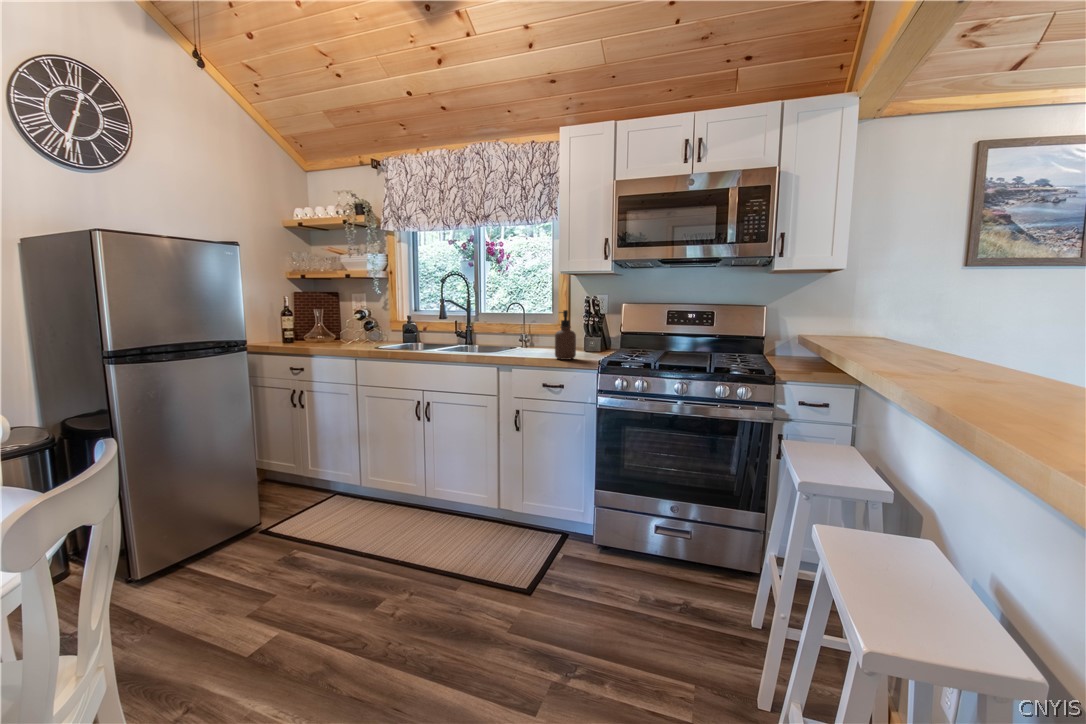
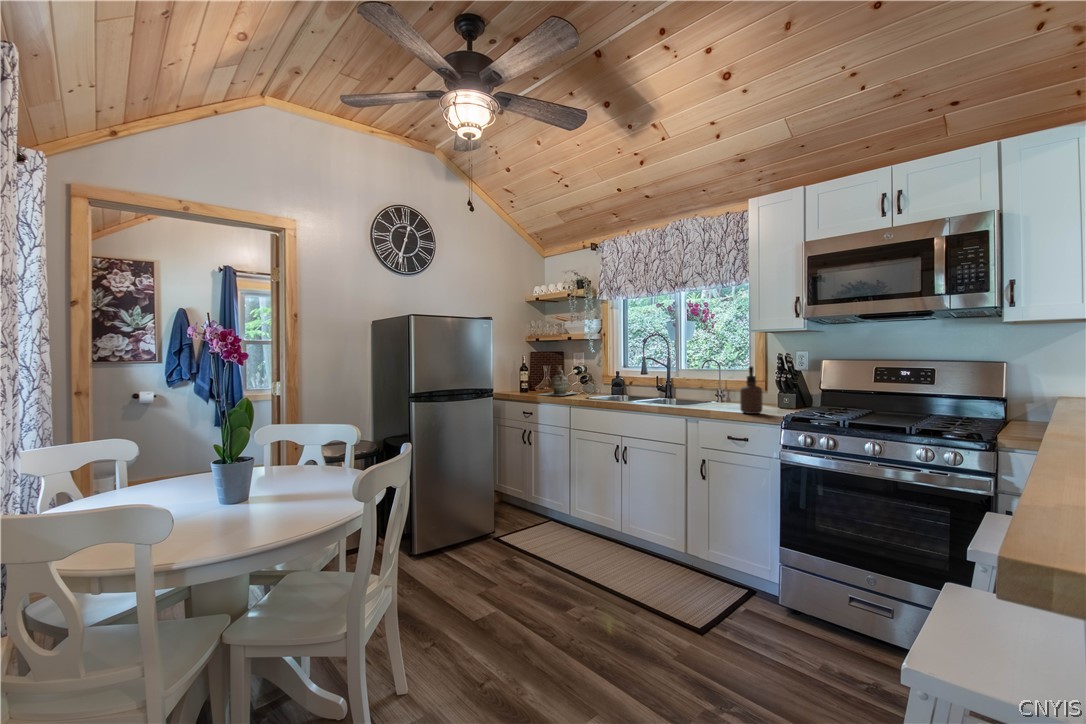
ceramic jug: none [309,309,365,346] -> present [539,365,577,396]

